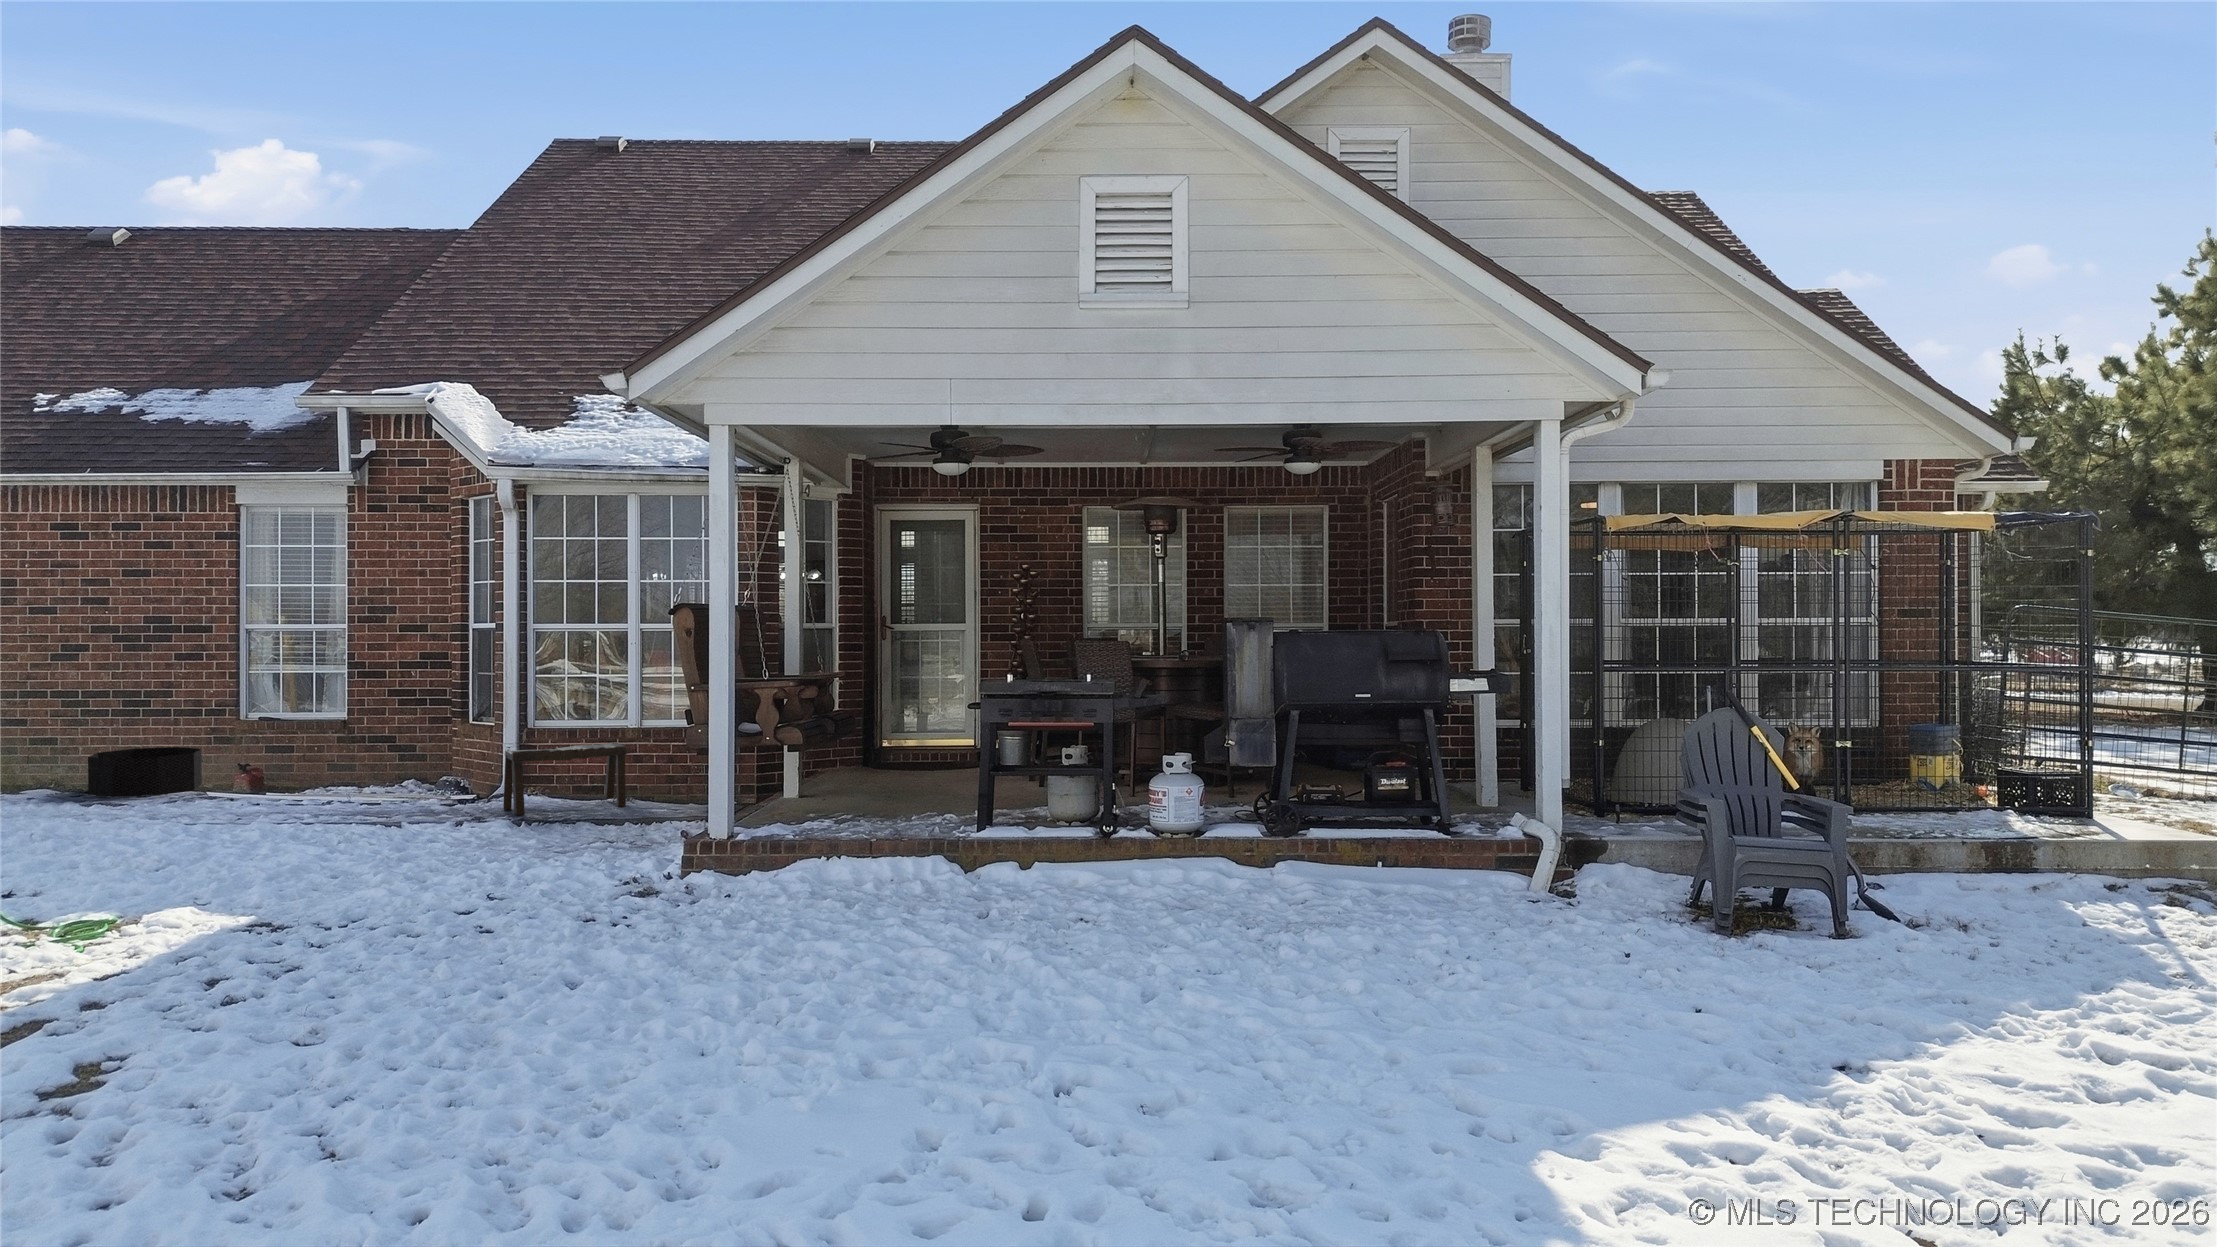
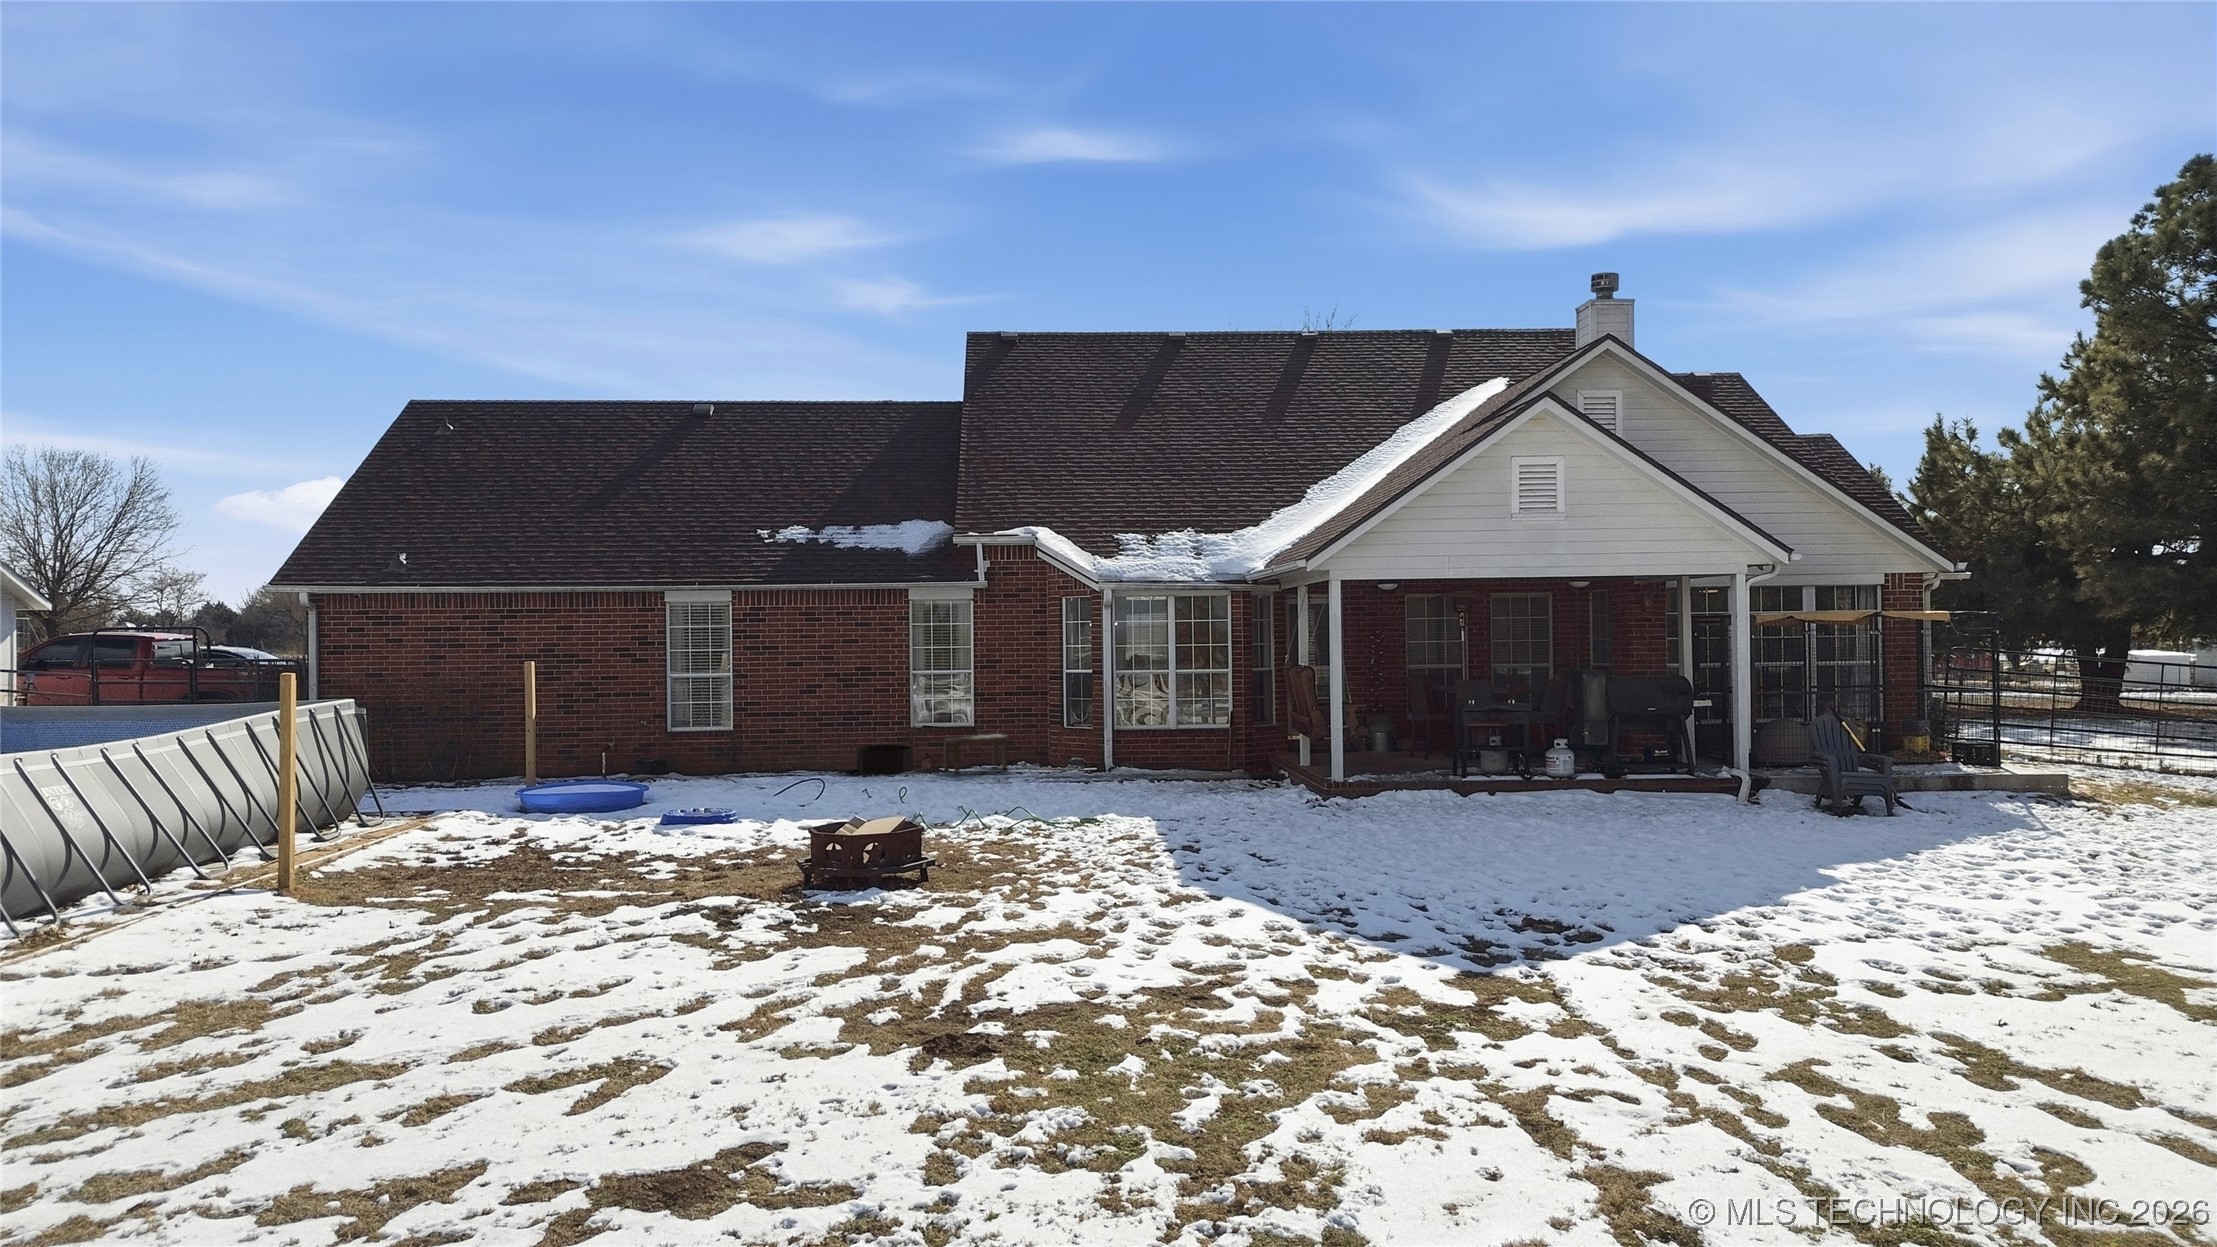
bench: present [503,742,627,815] -> present [944,734,1008,773]

